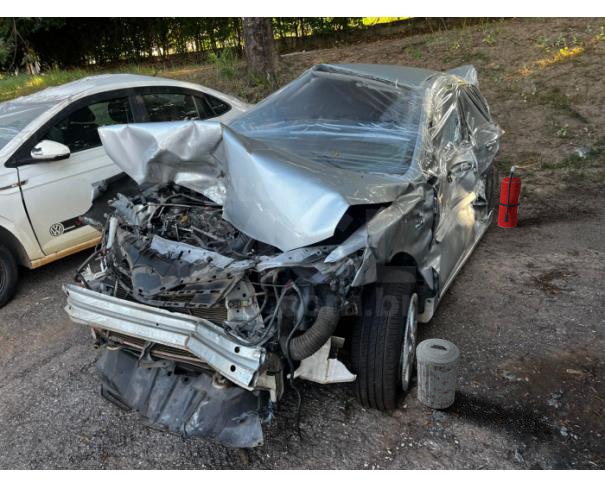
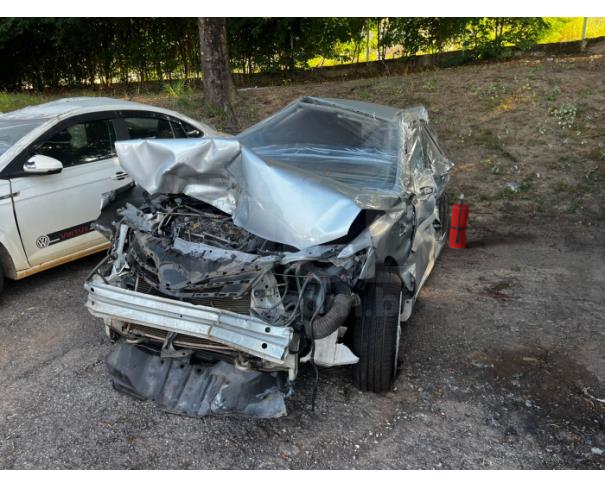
trash can: present [416,339,461,409] -> none [404,330,442,390]

